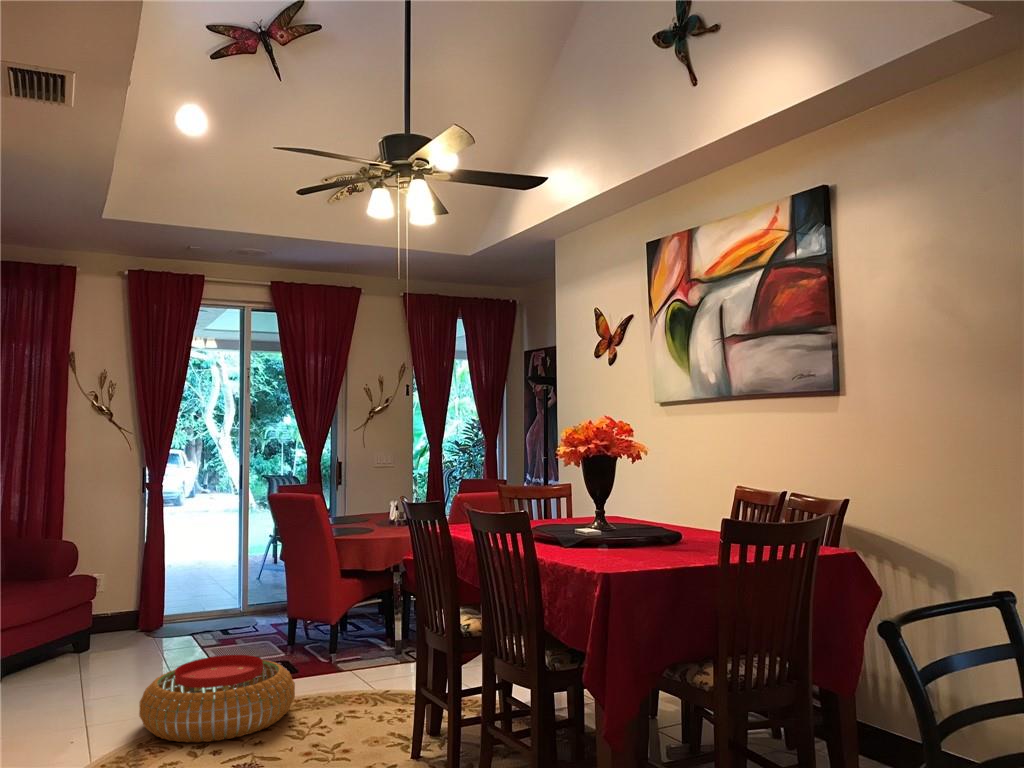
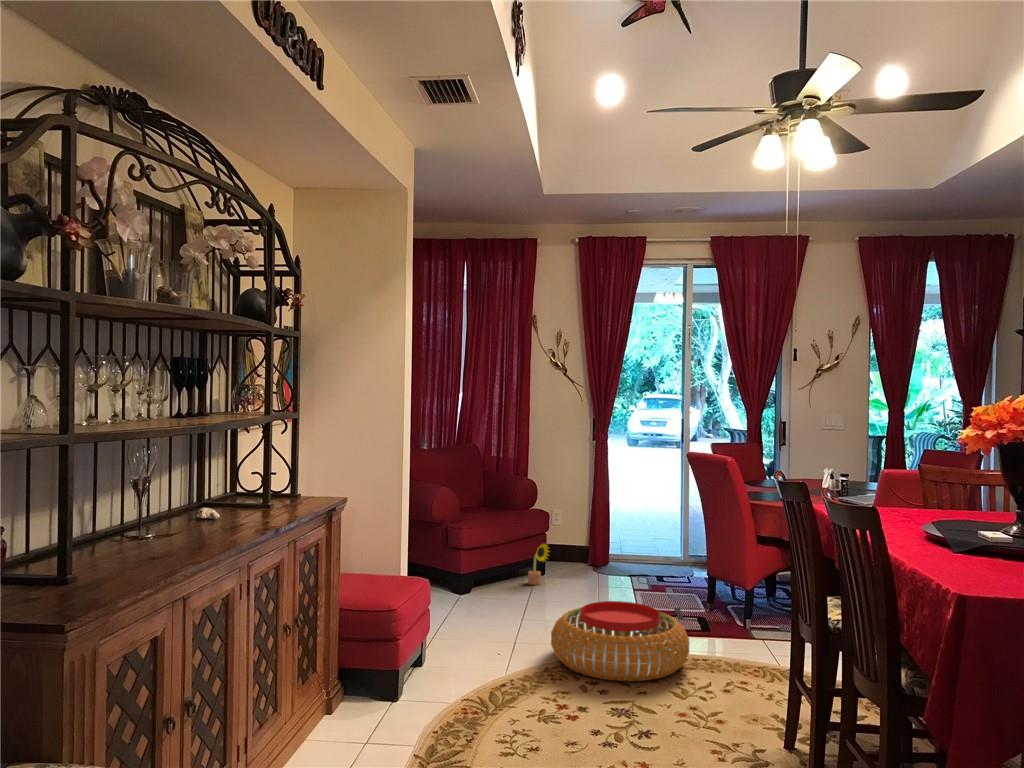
decorative plant: none [75,612,104,664] -> present [528,544,550,585]

